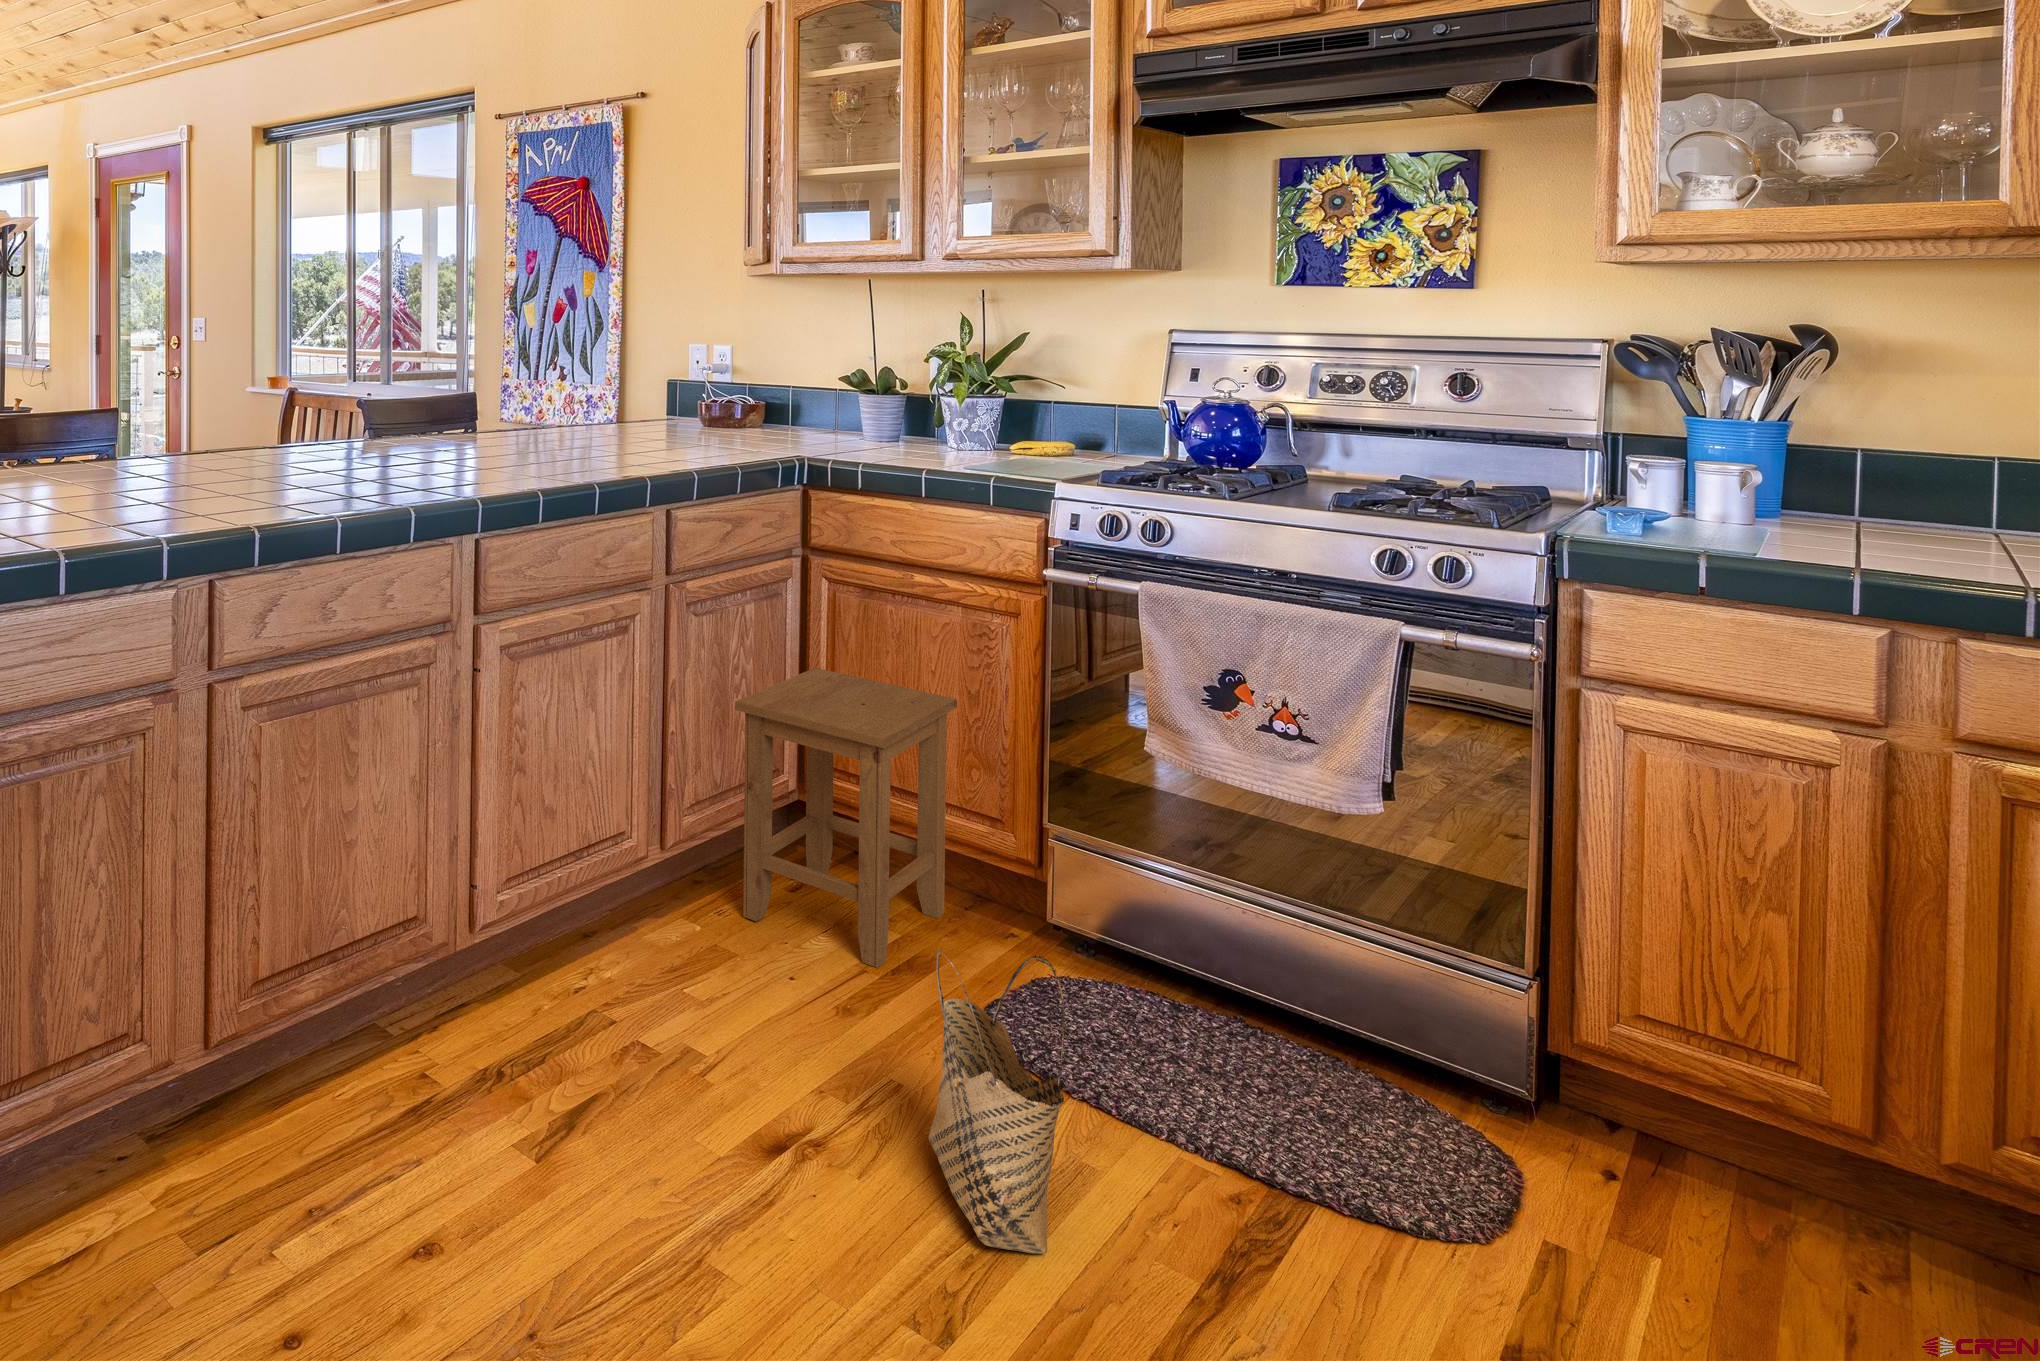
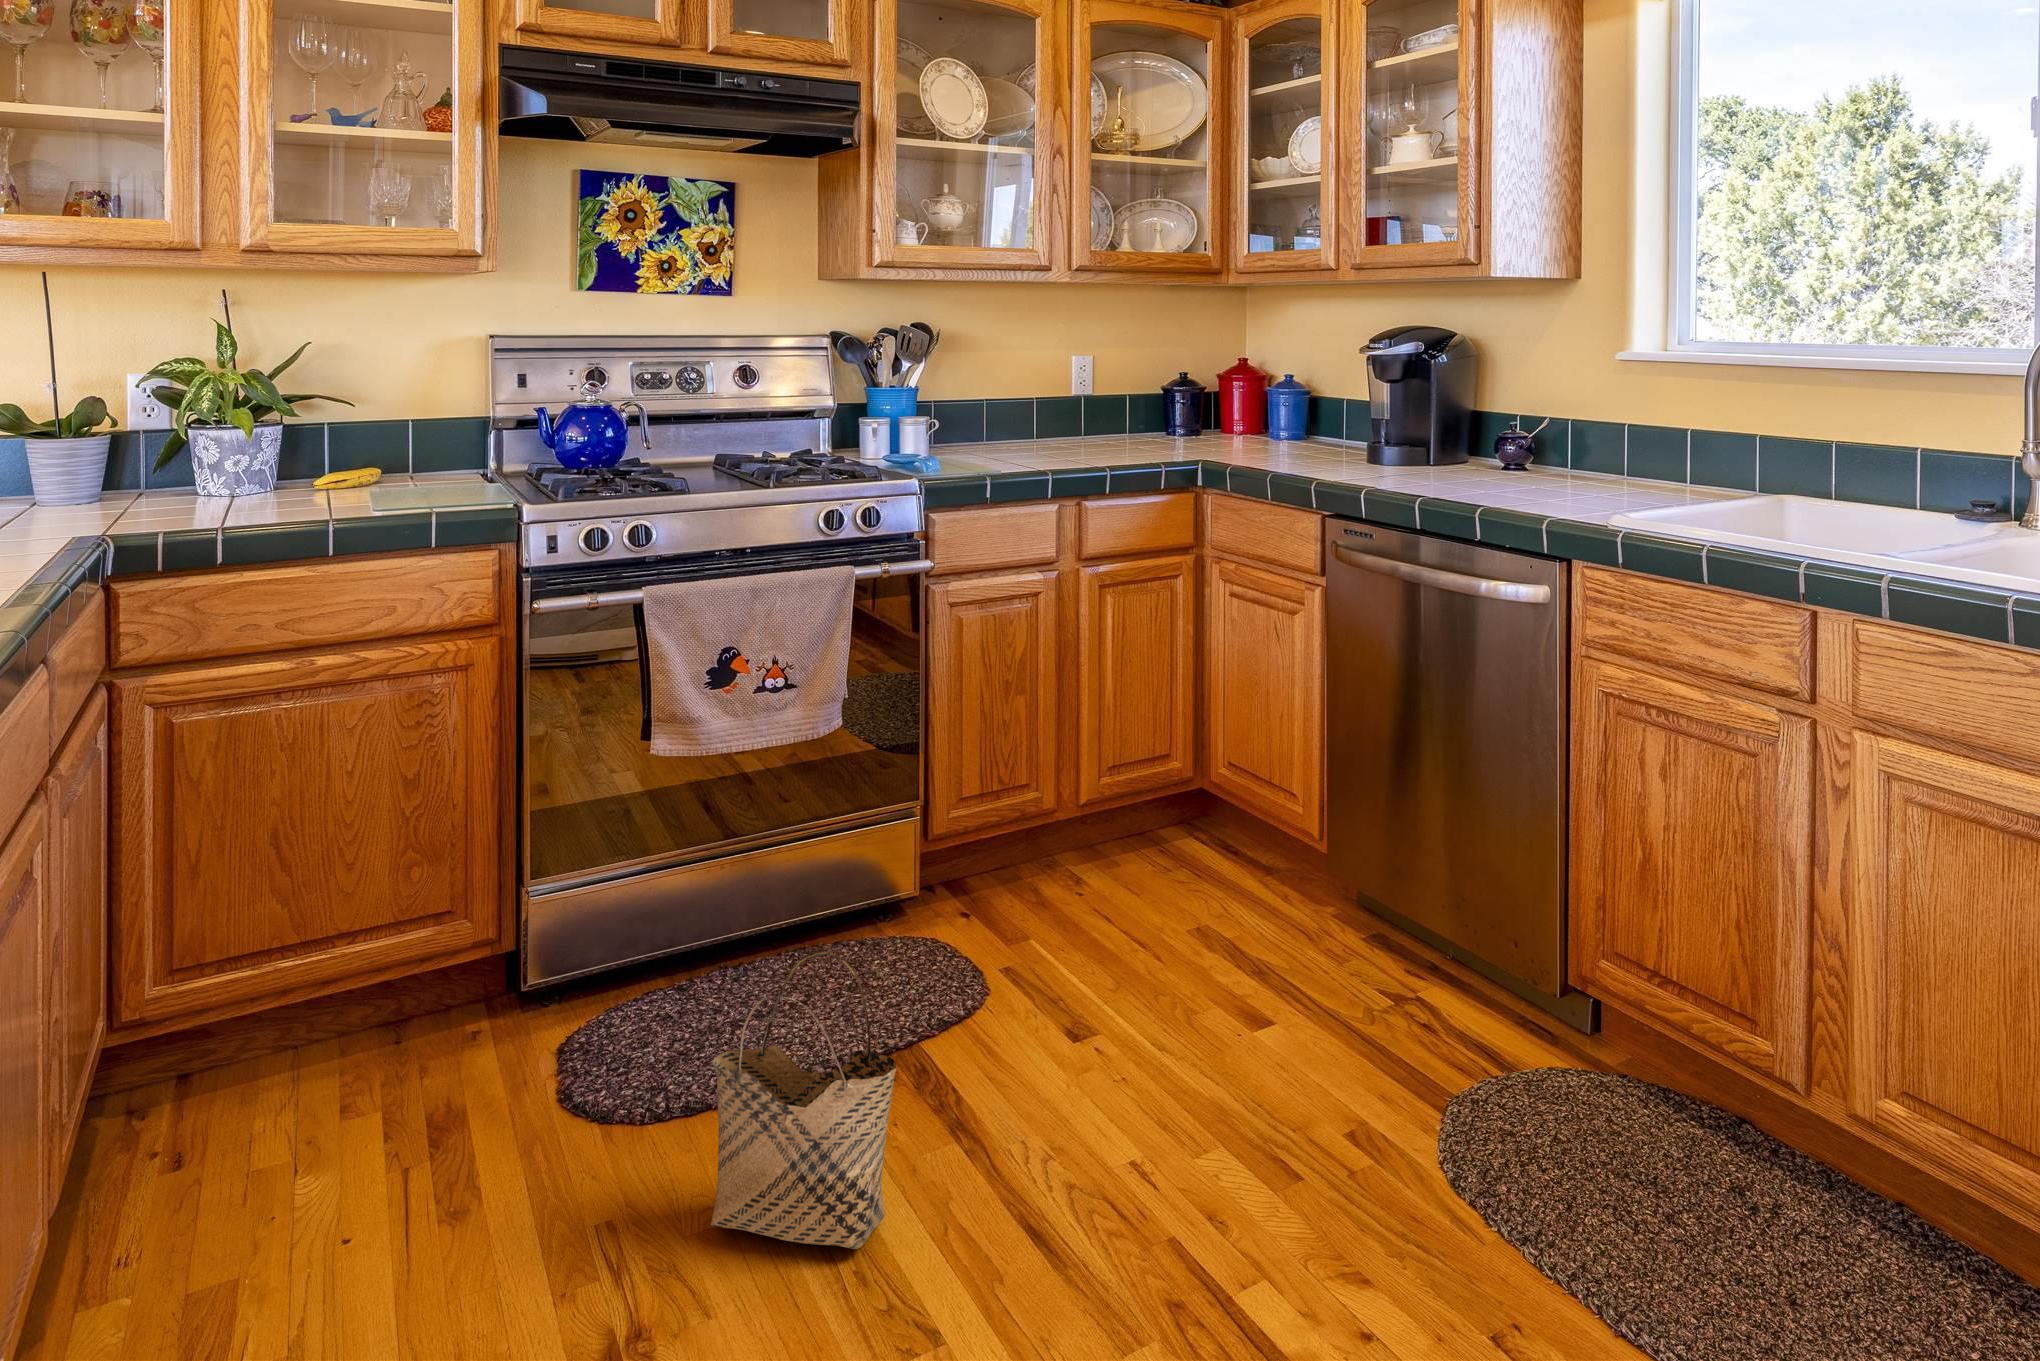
stool: present [735,668,957,968] -> none [159,788,433,1228]

